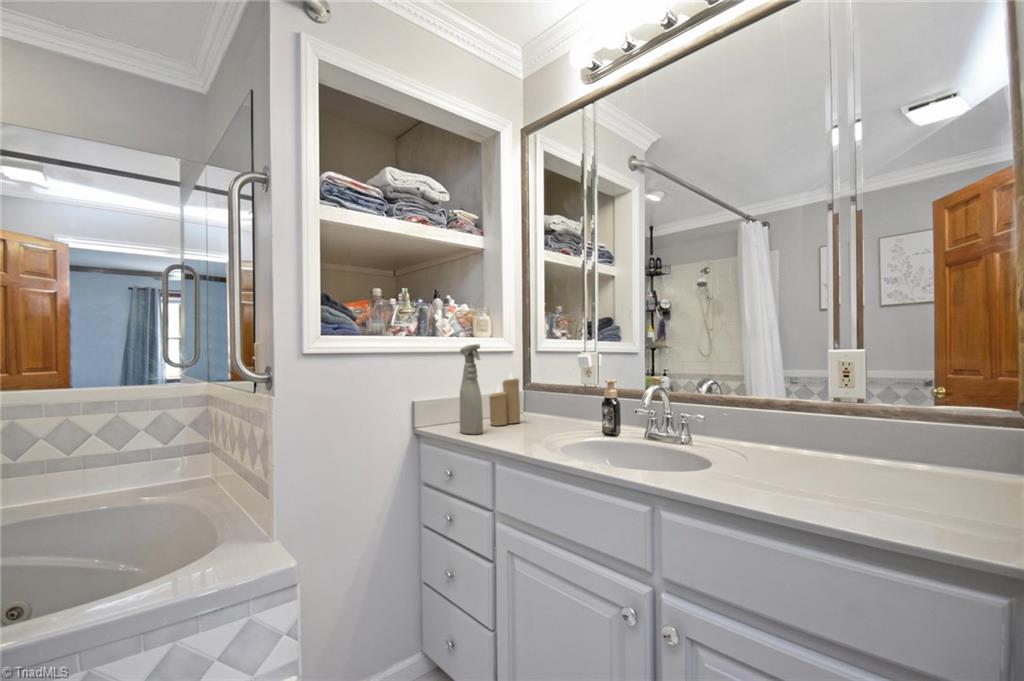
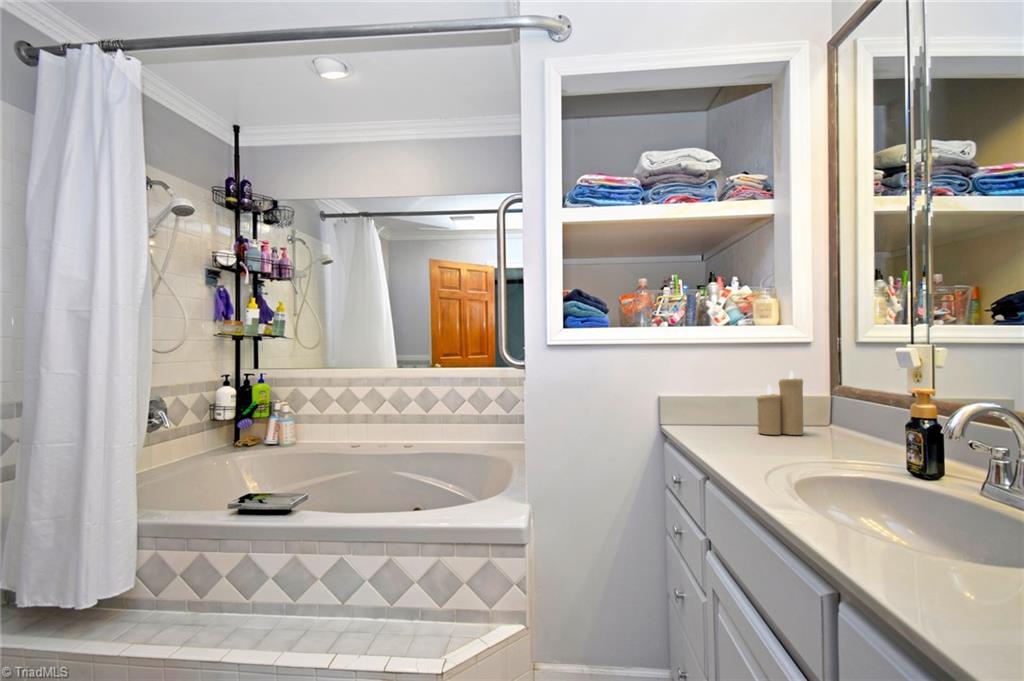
spray bottle: present [460,344,483,434] -> none [708,336,733,439]

